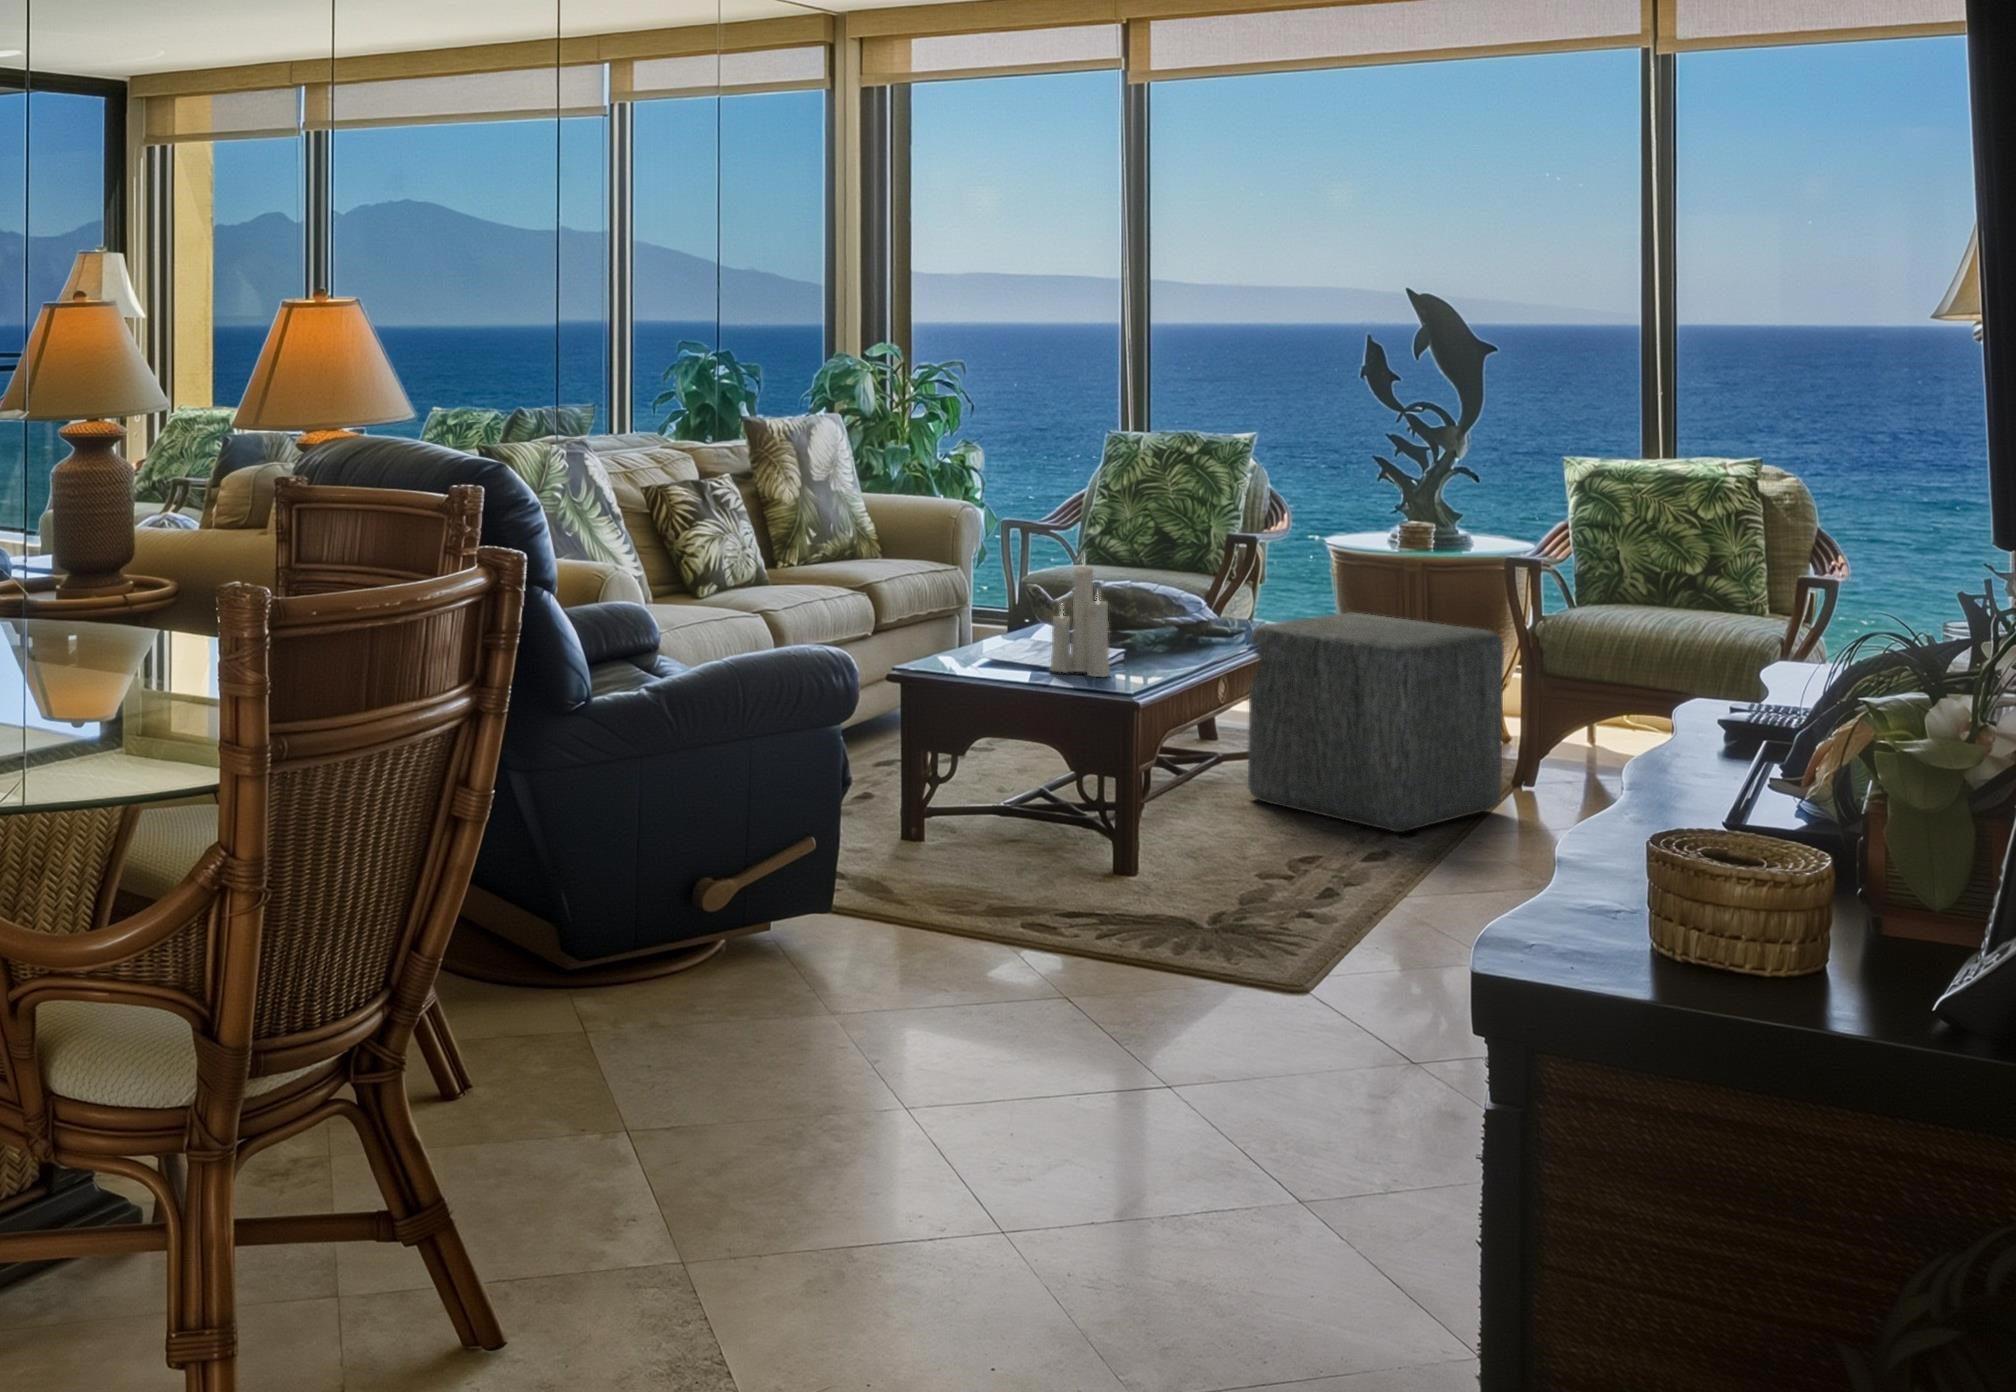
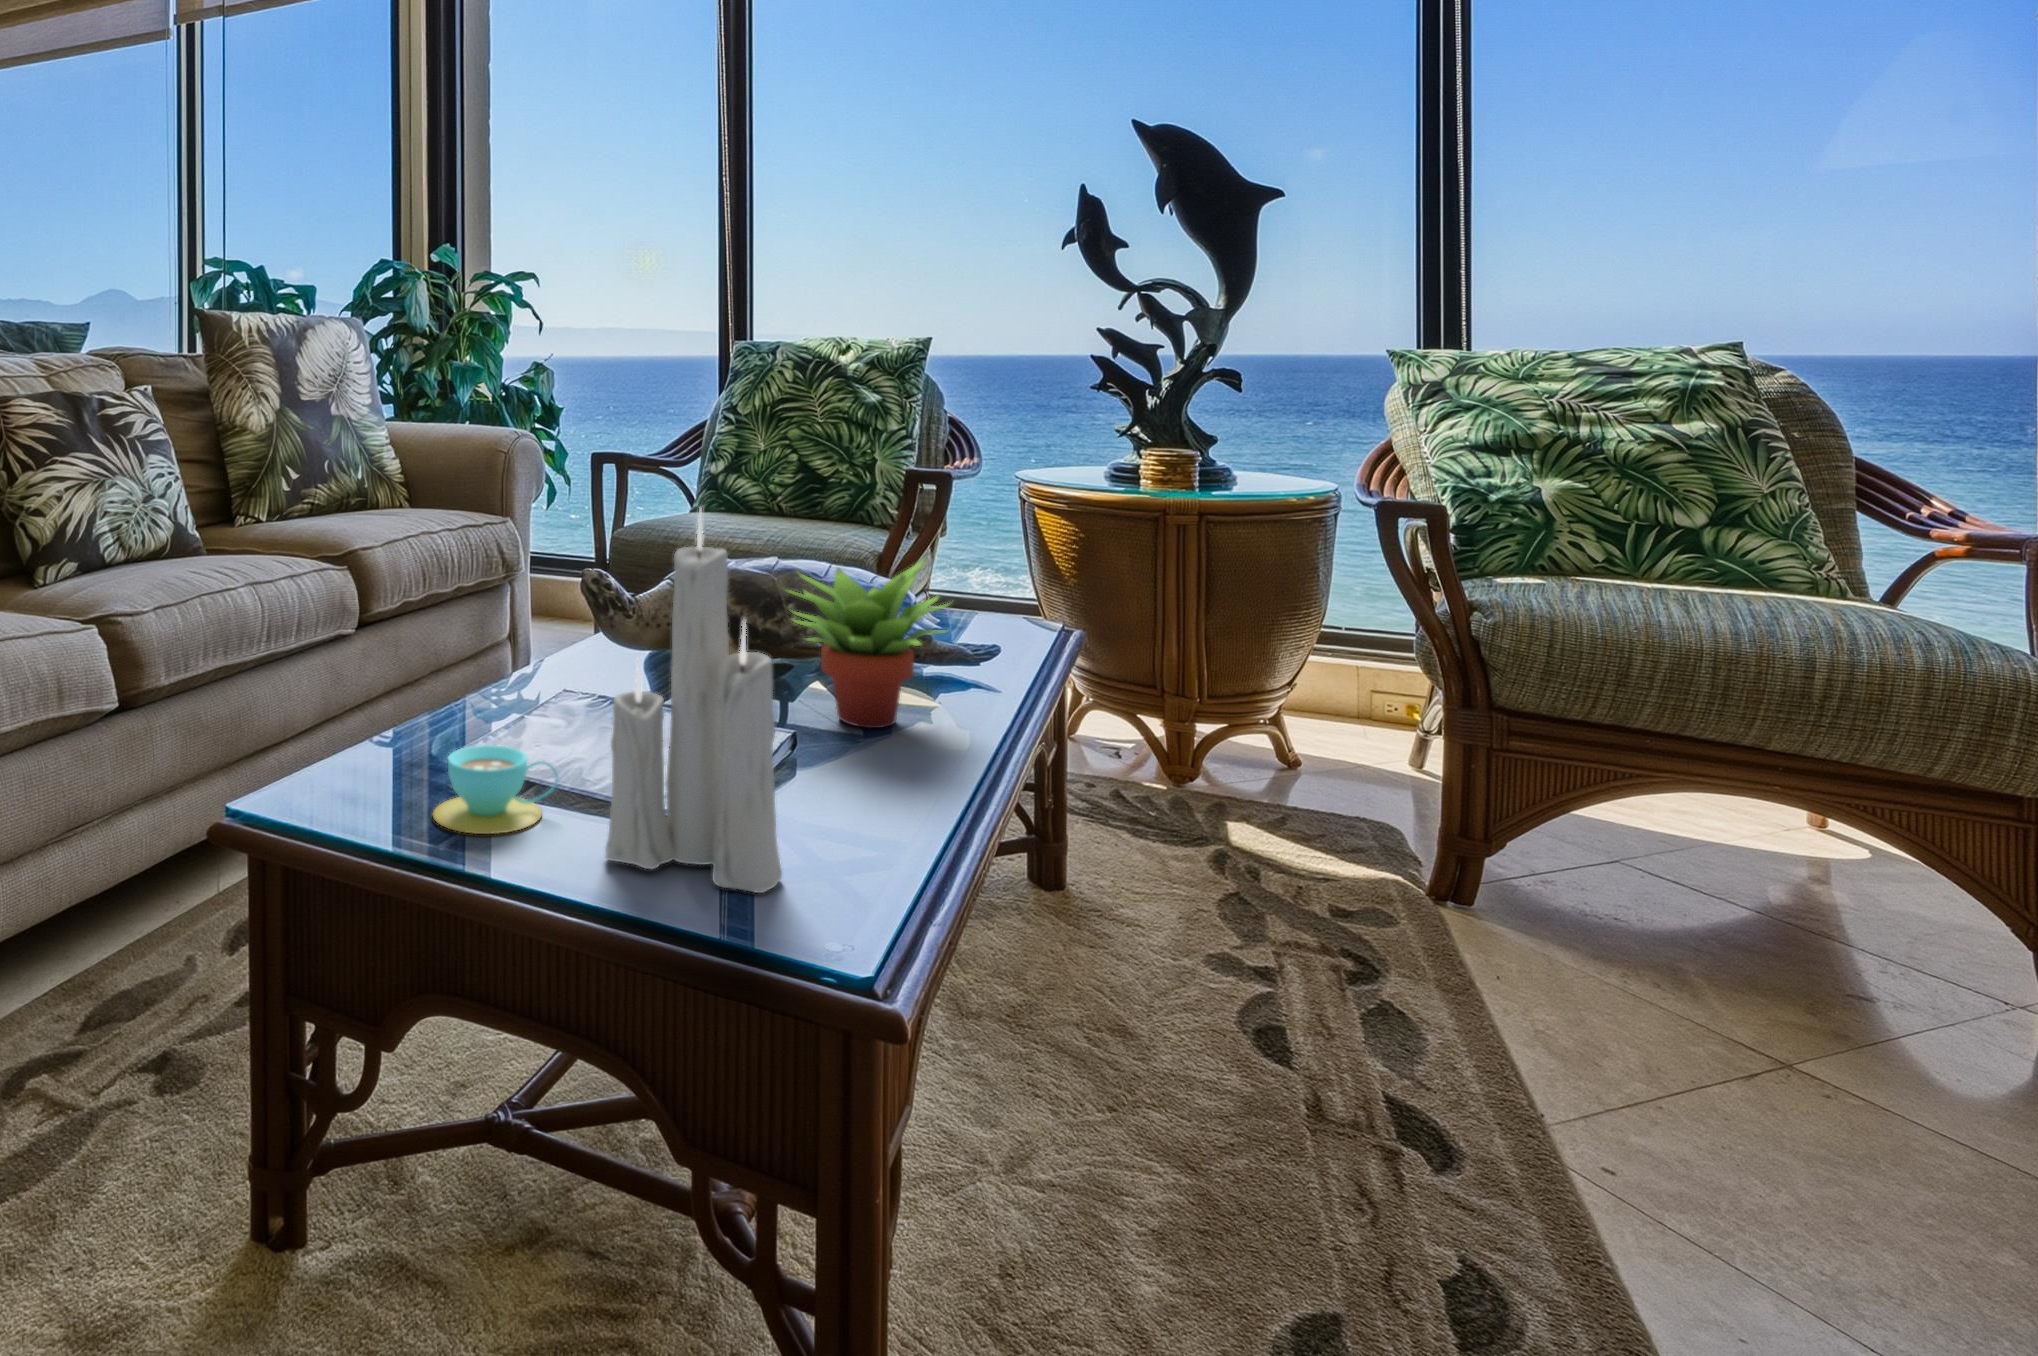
succulent plant: none [1118,577,1195,649] -> present [786,557,951,728]
ottoman: present [1248,612,1504,832] -> none [1038,609,1567,1180]
teacup: none [982,641,1029,667] -> present [432,745,559,834]

